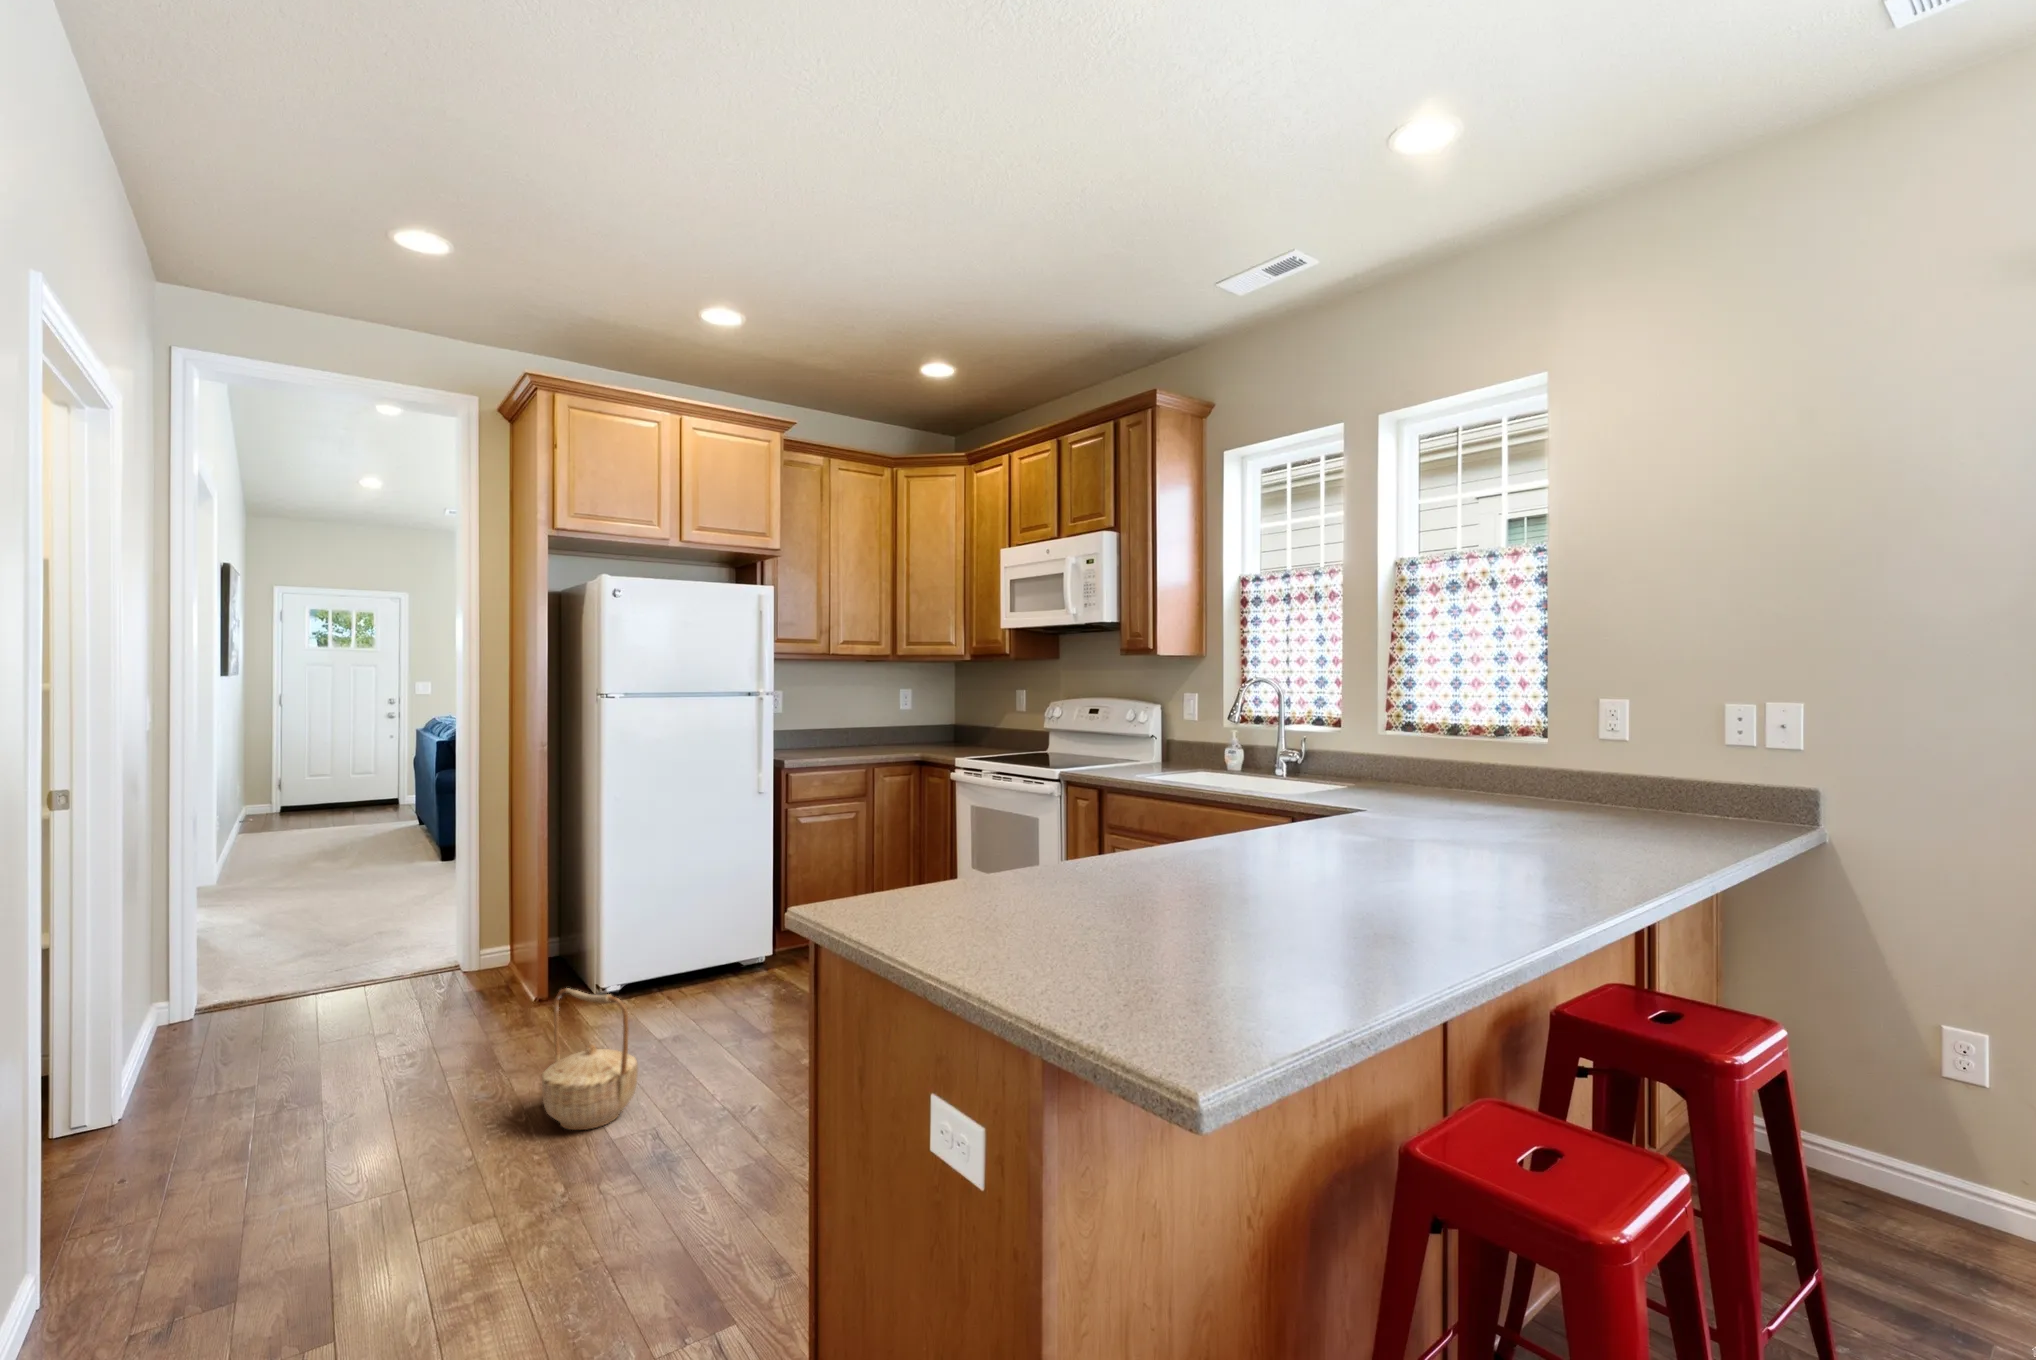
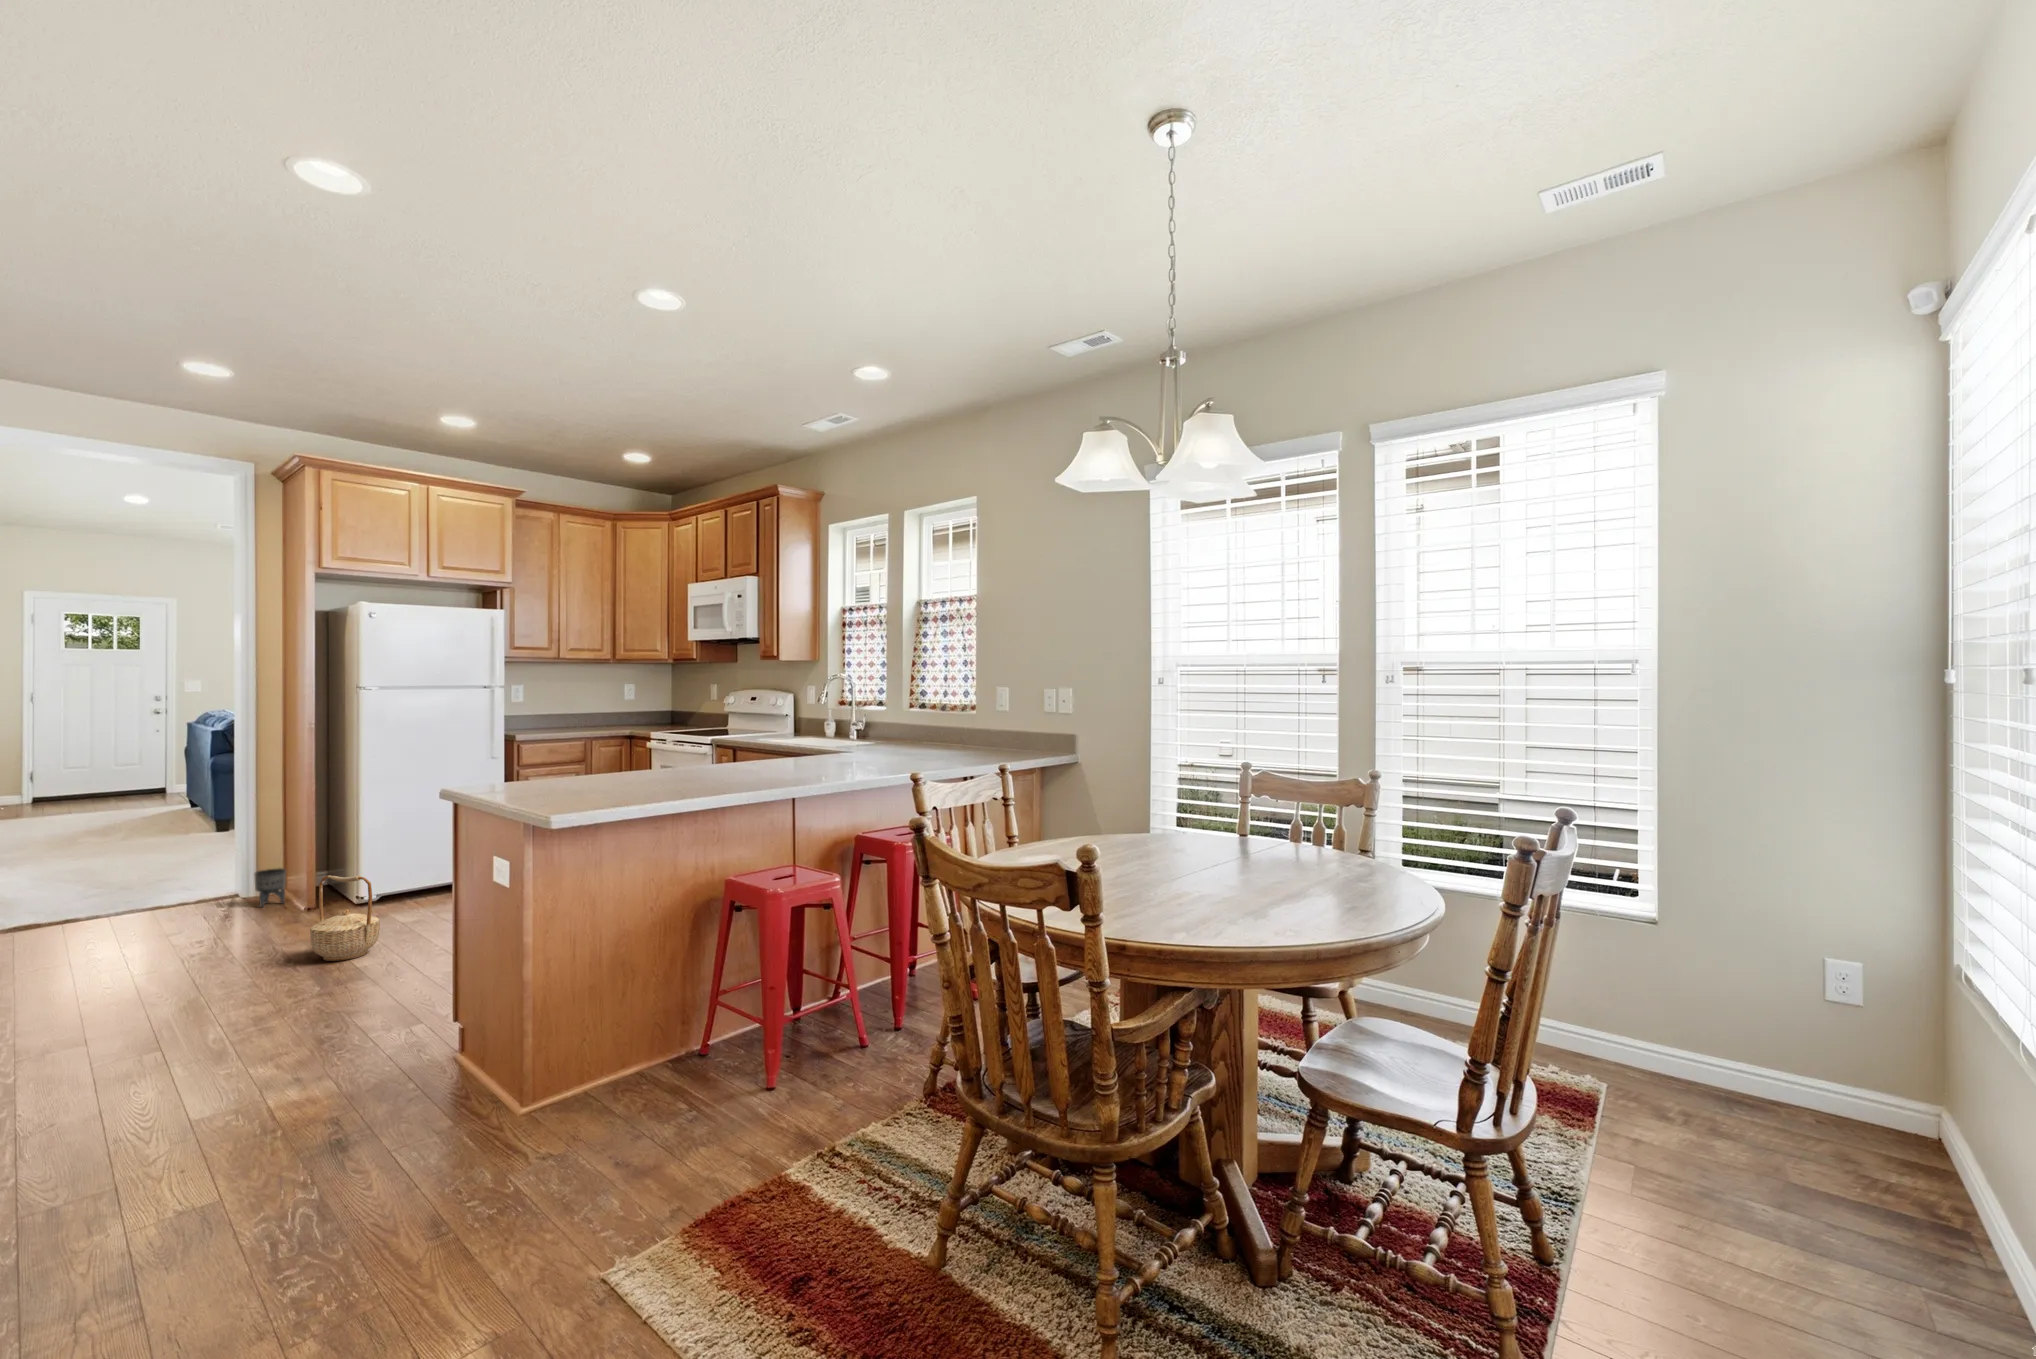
planter: none [474,941,513,997] -> present [254,868,286,907]

